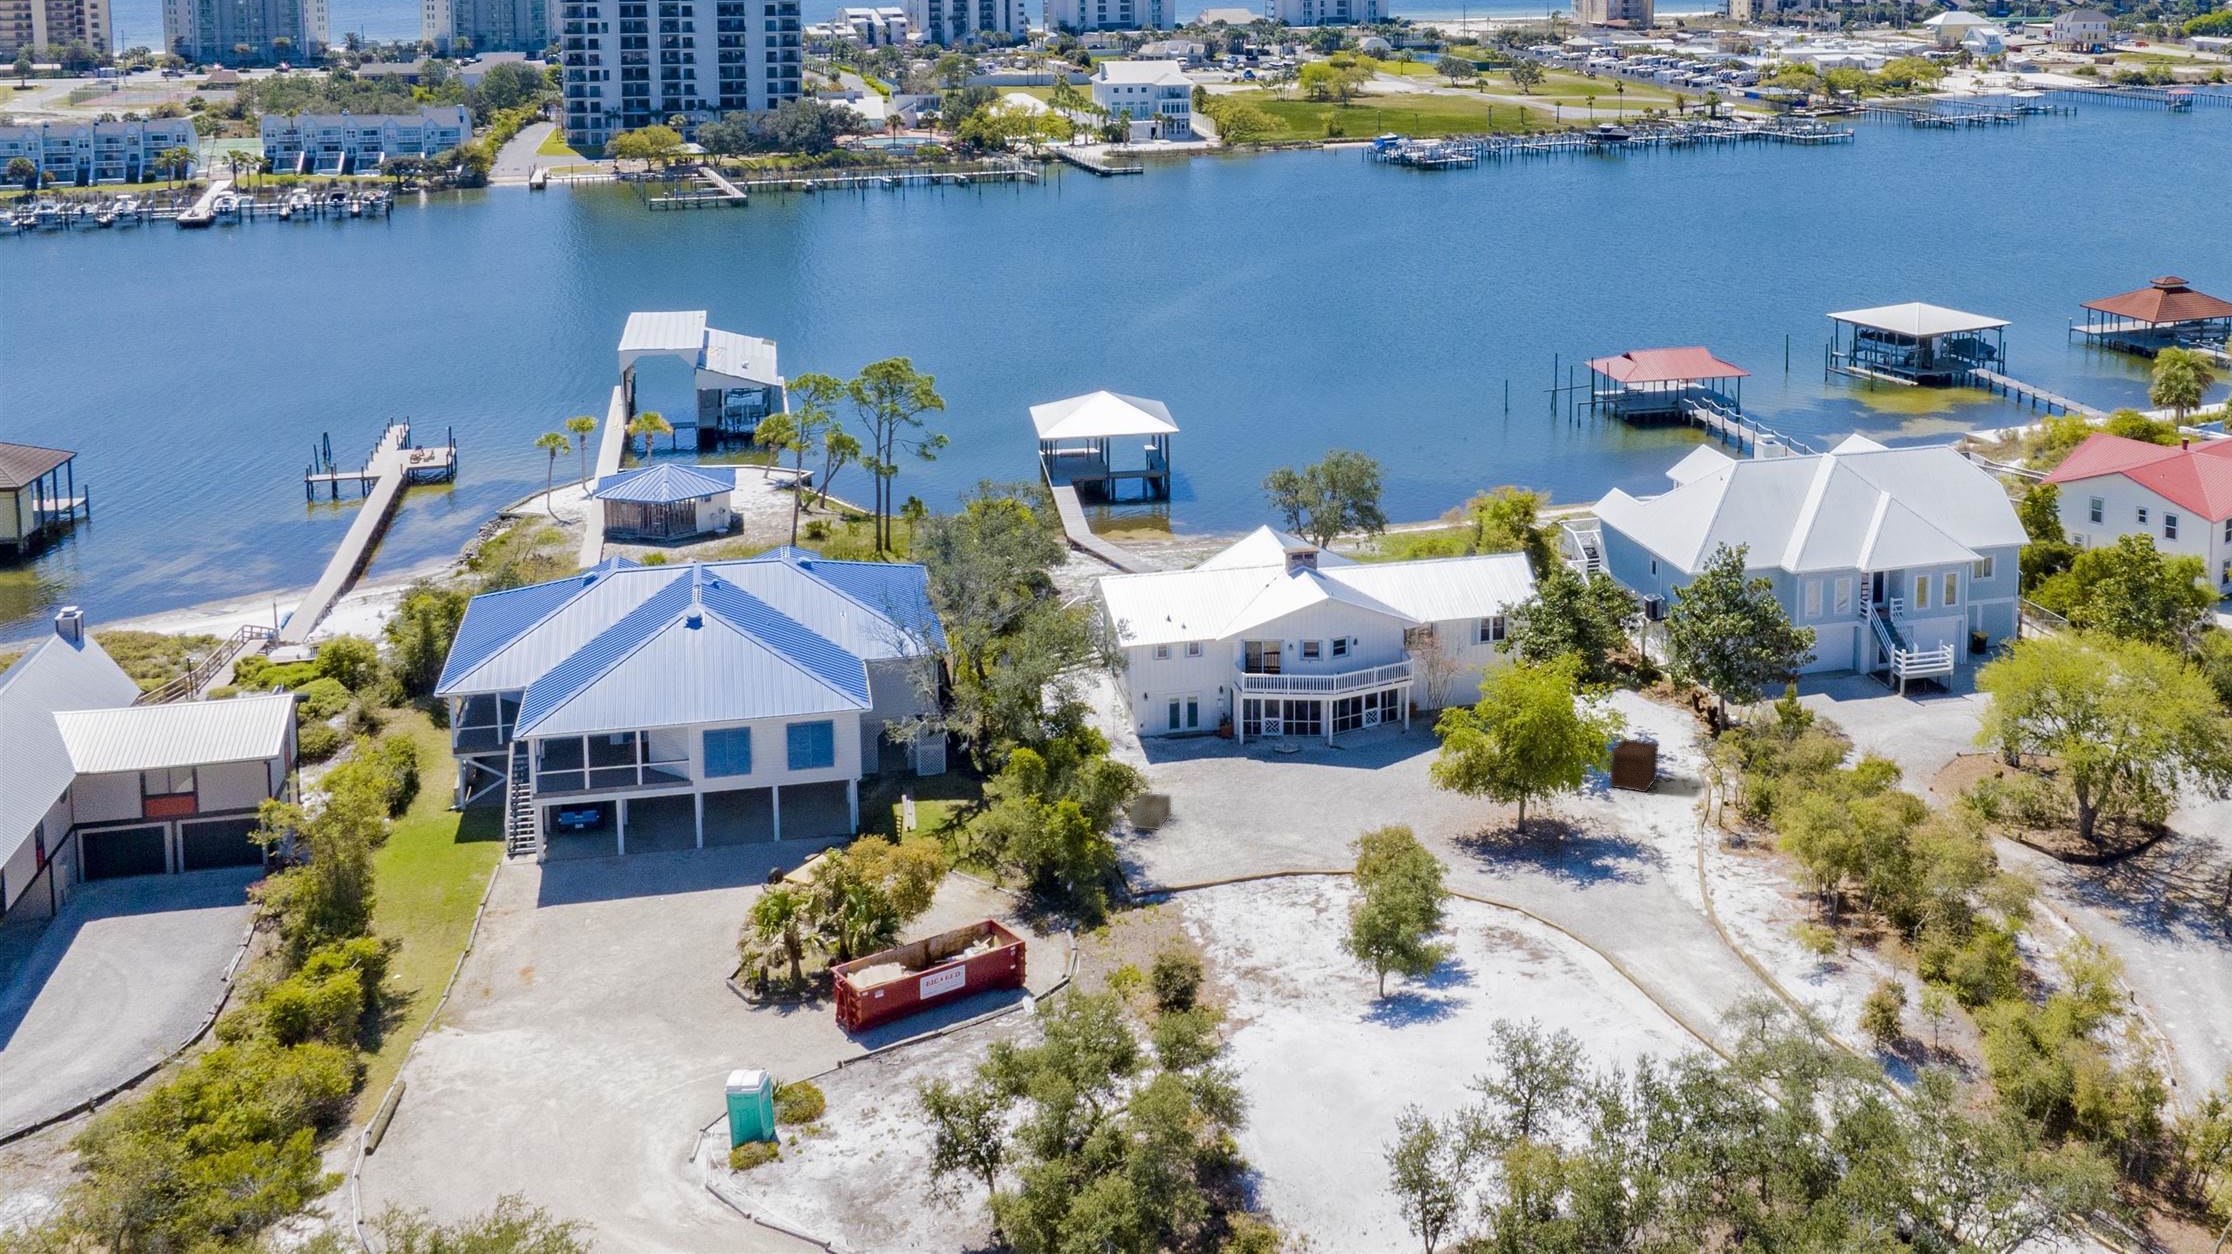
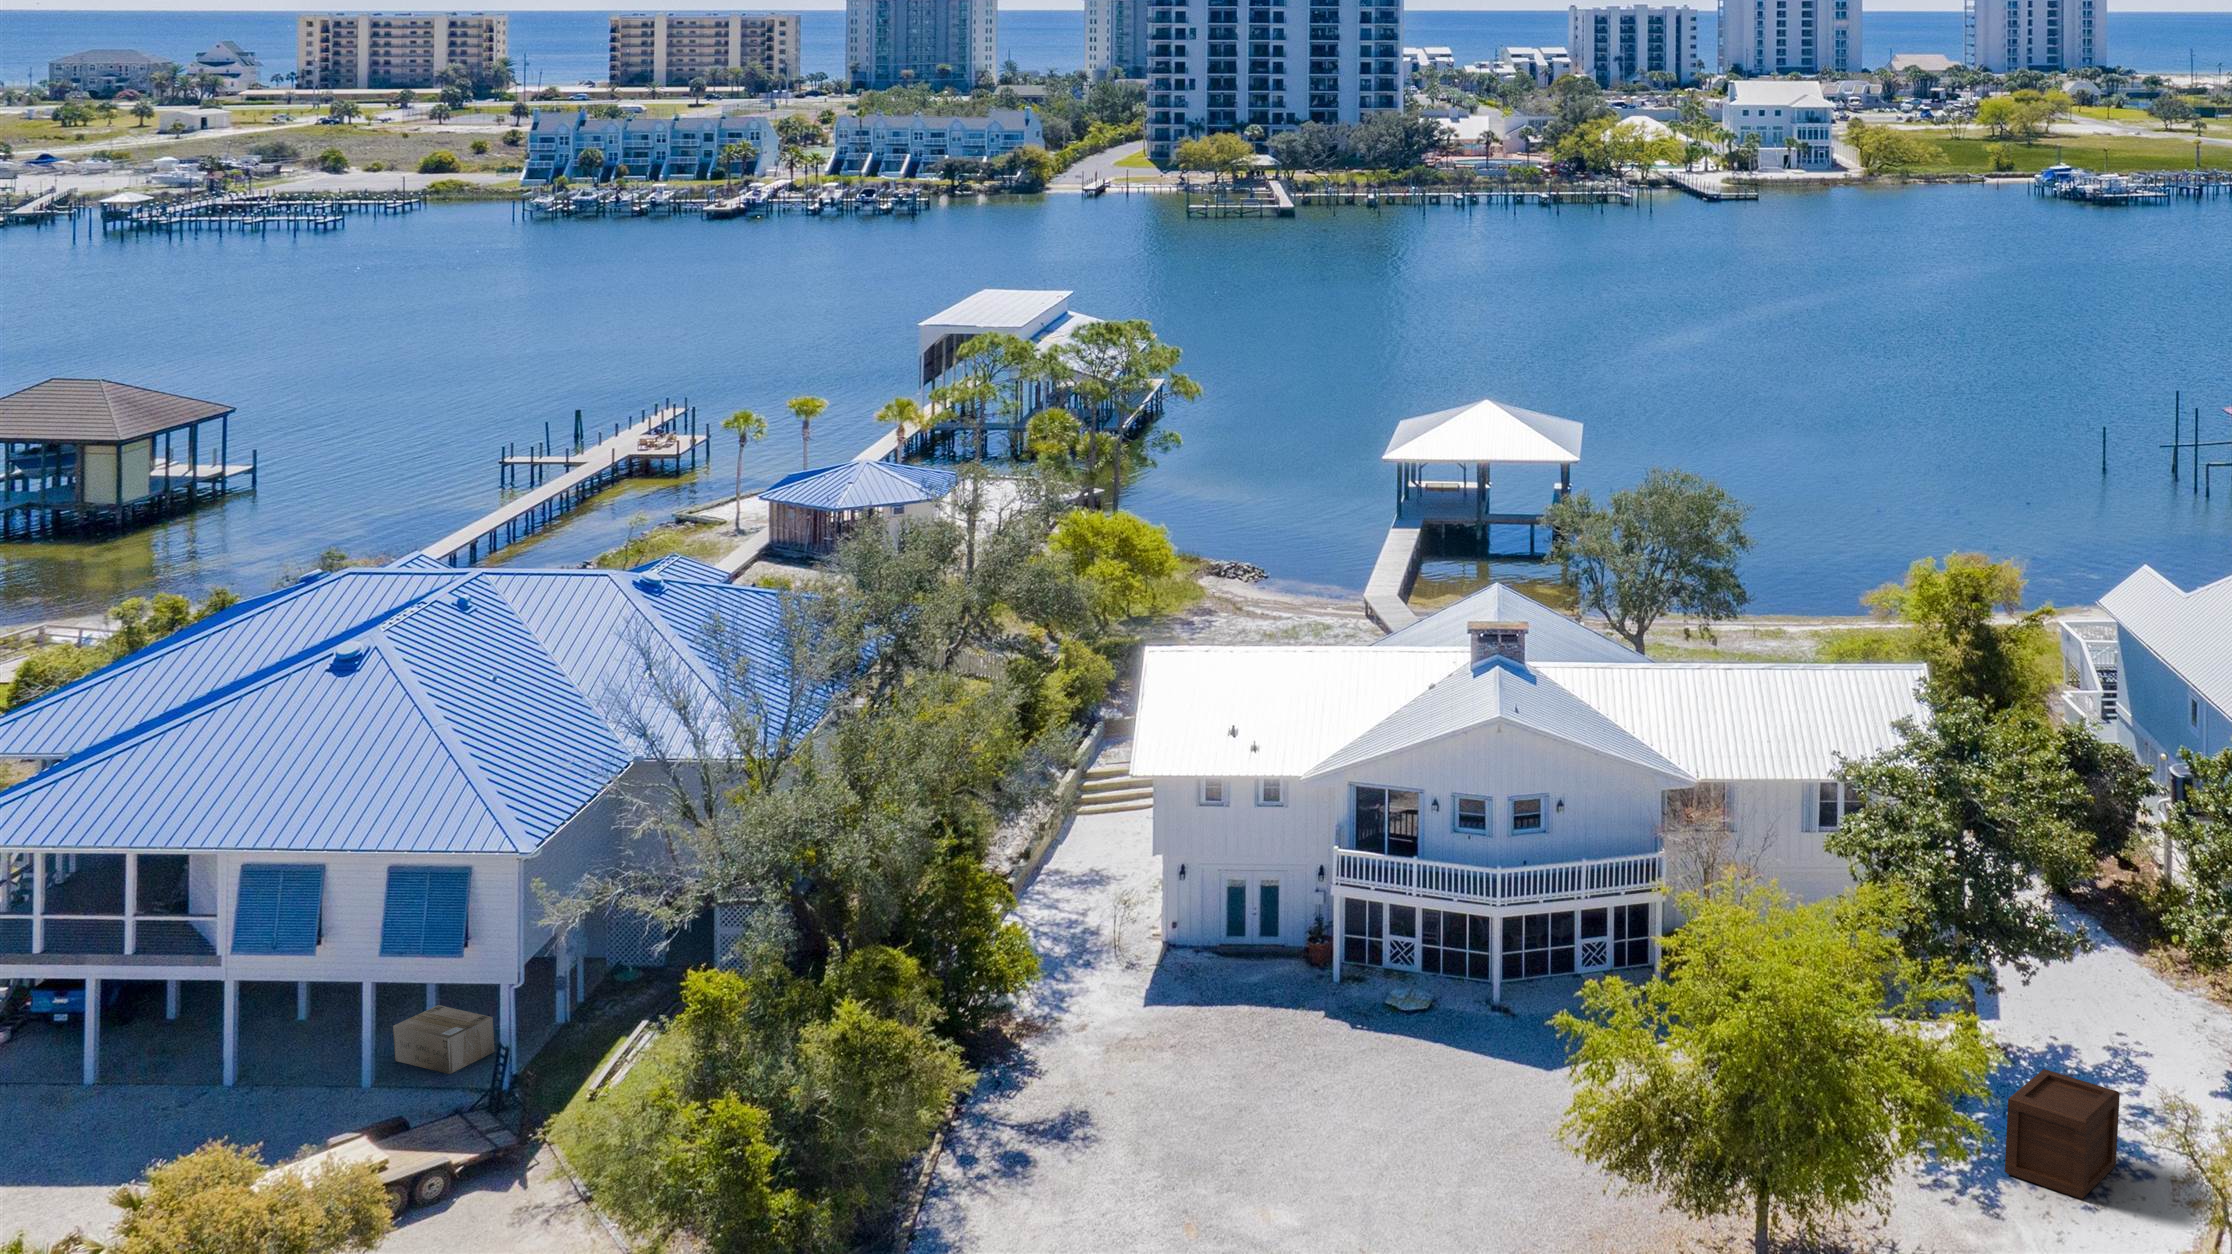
cardboard box: present [1130,793,1171,829] -> present [393,1005,495,1074]

